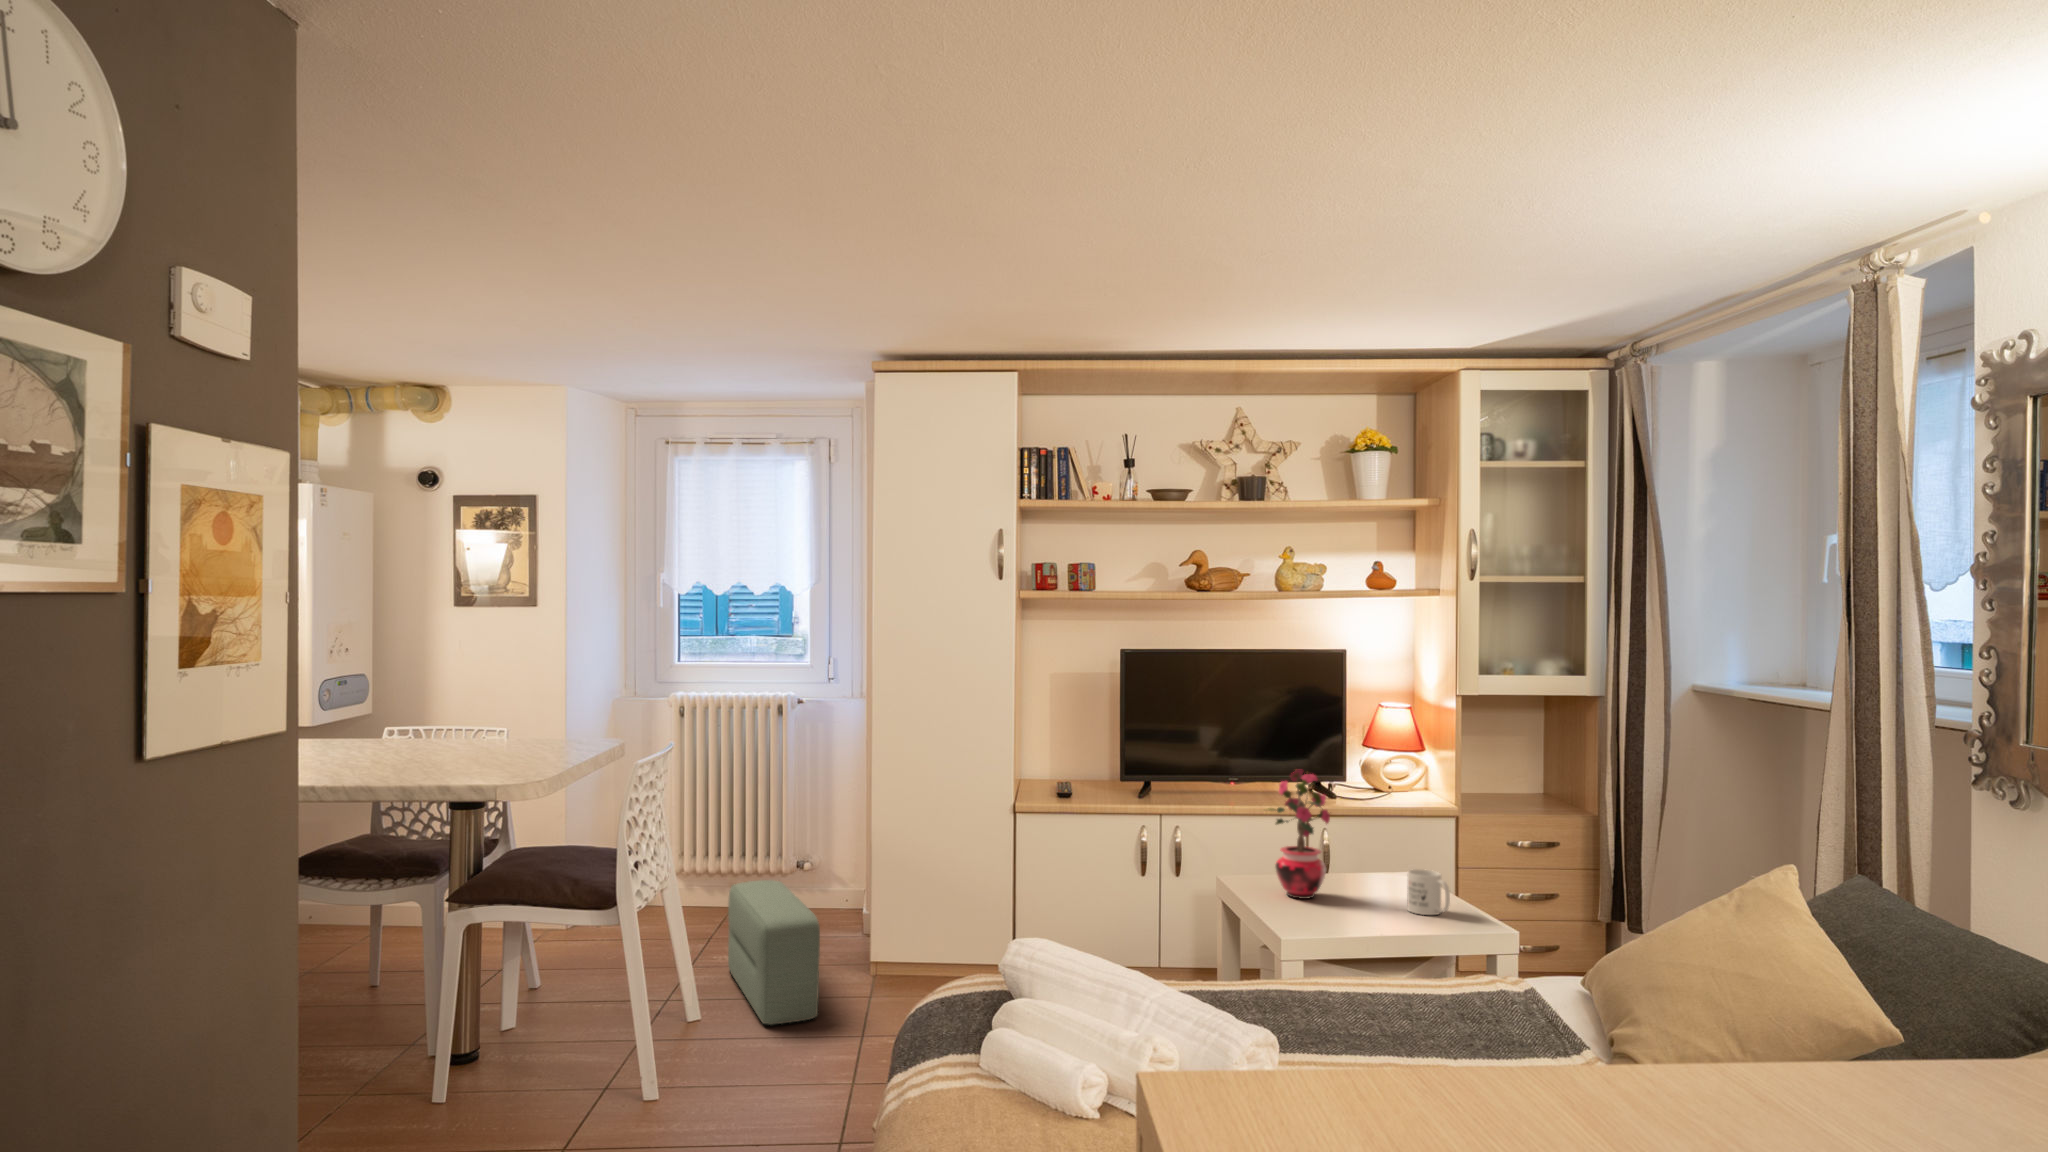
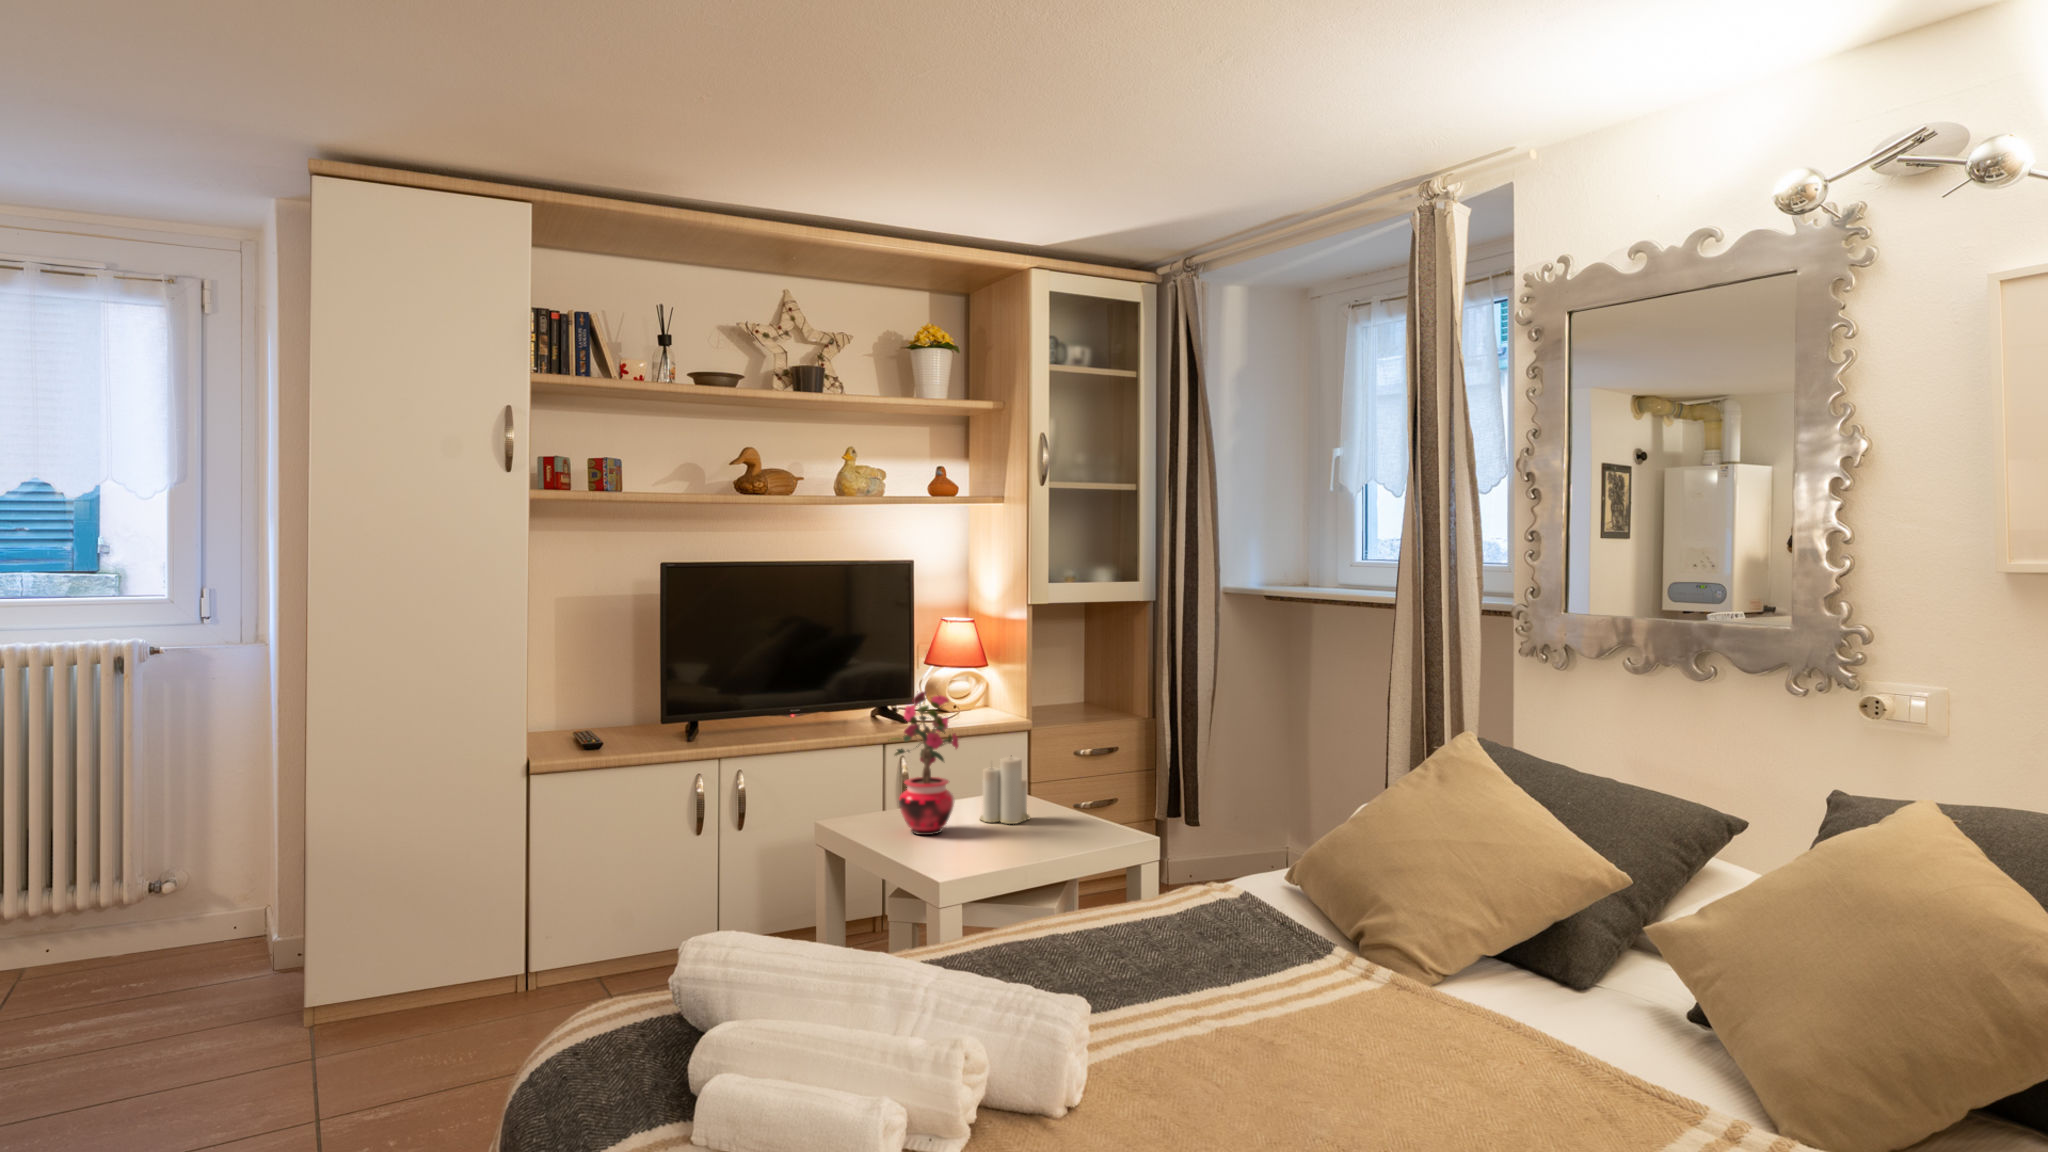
candle: none [1357,831,1406,899] -> present [980,757,1030,824]
mug: present [1407,869,1450,915] -> none [1042,788,1087,836]
pouf: present [728,880,820,1025] -> none [83,904,265,1108]

